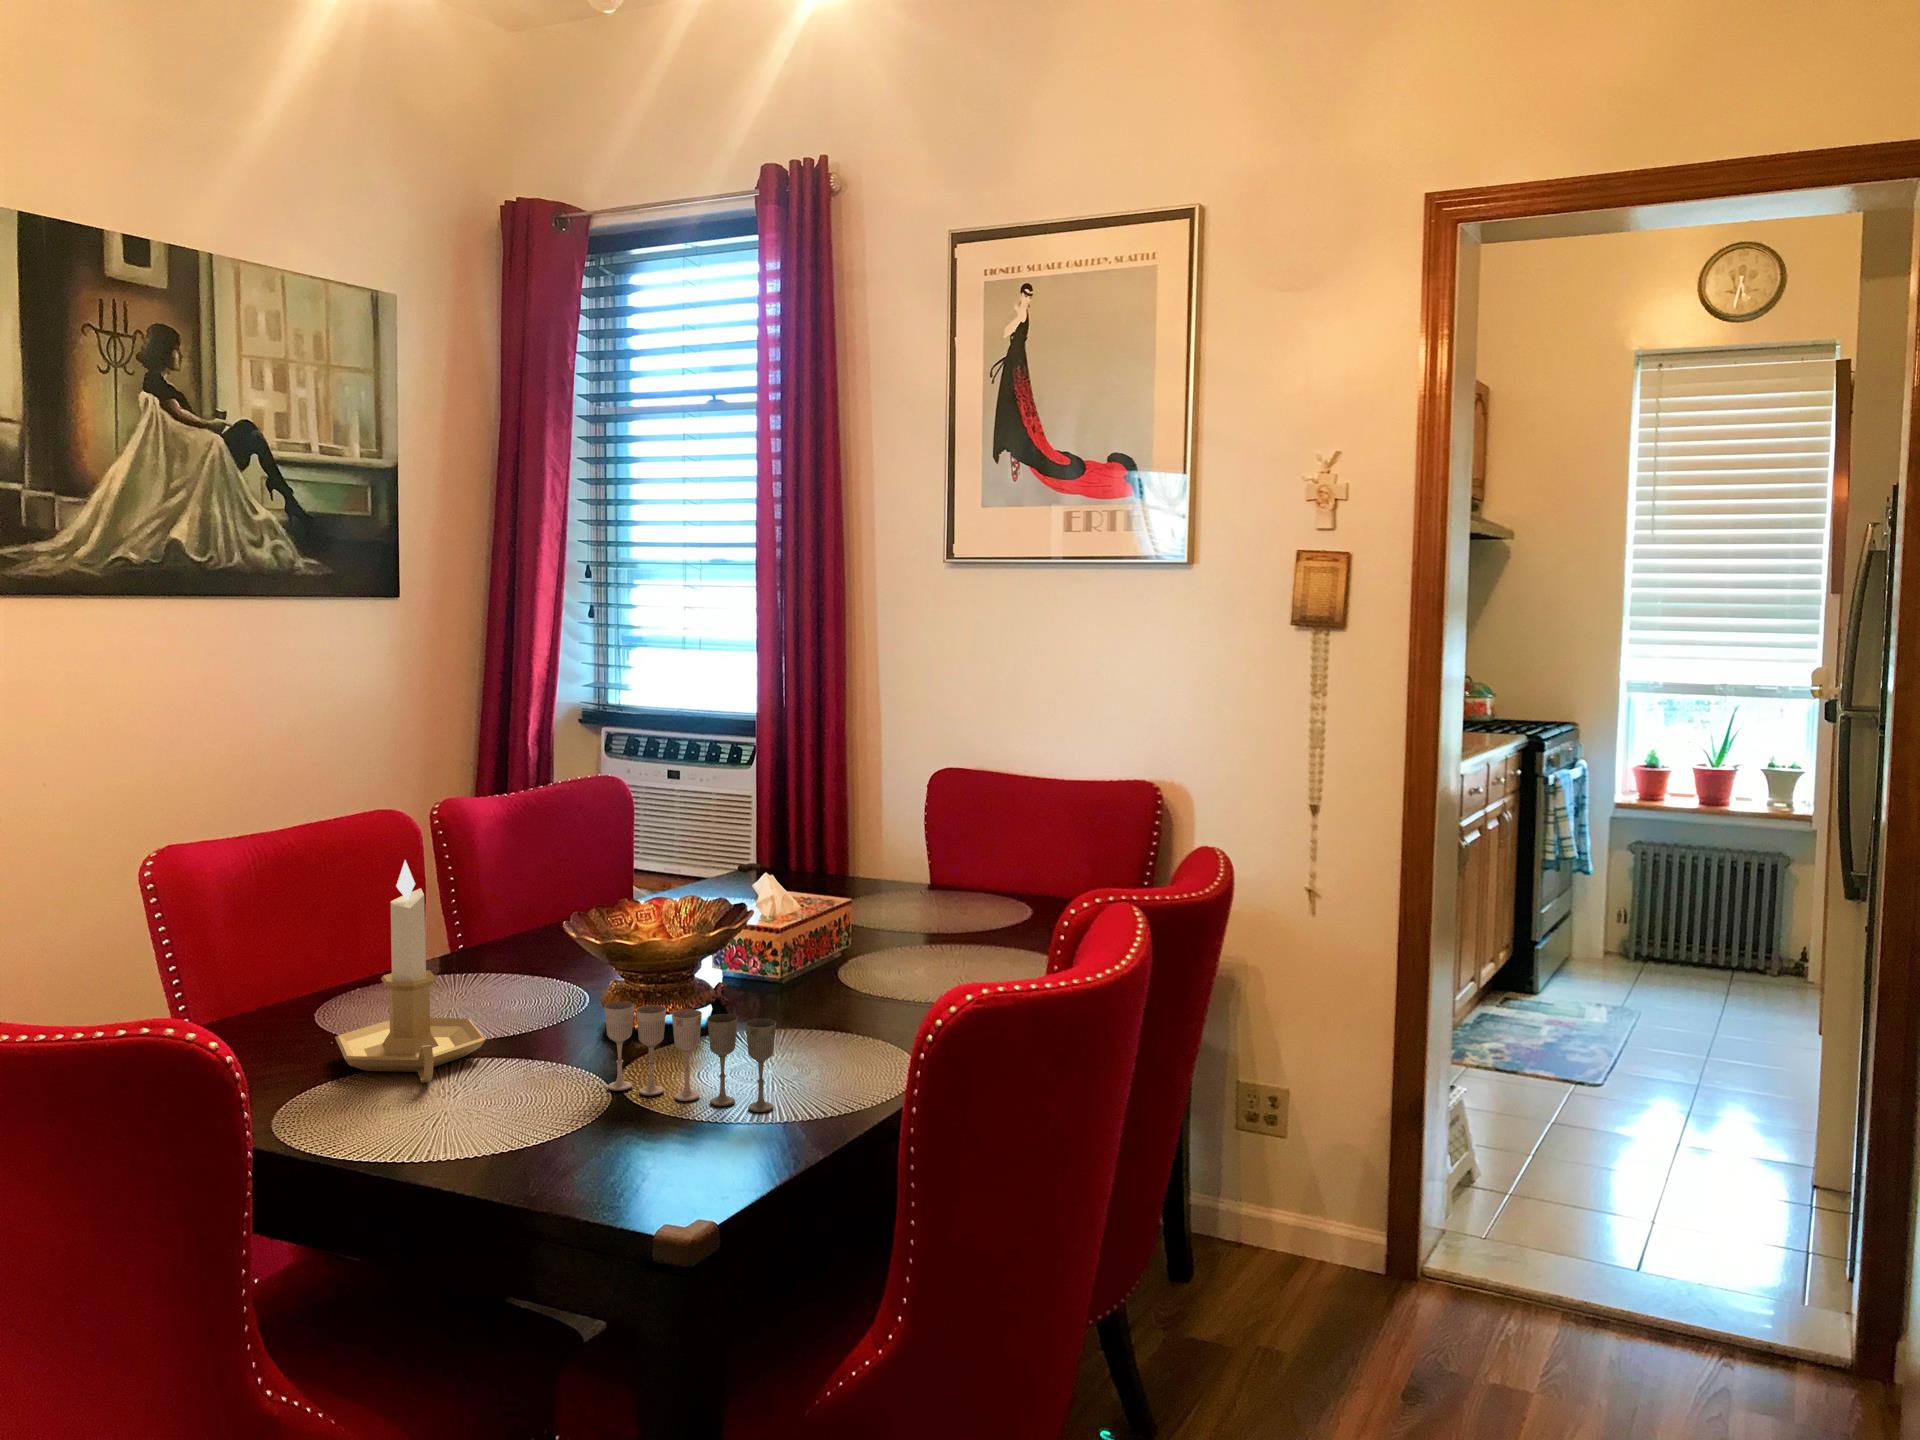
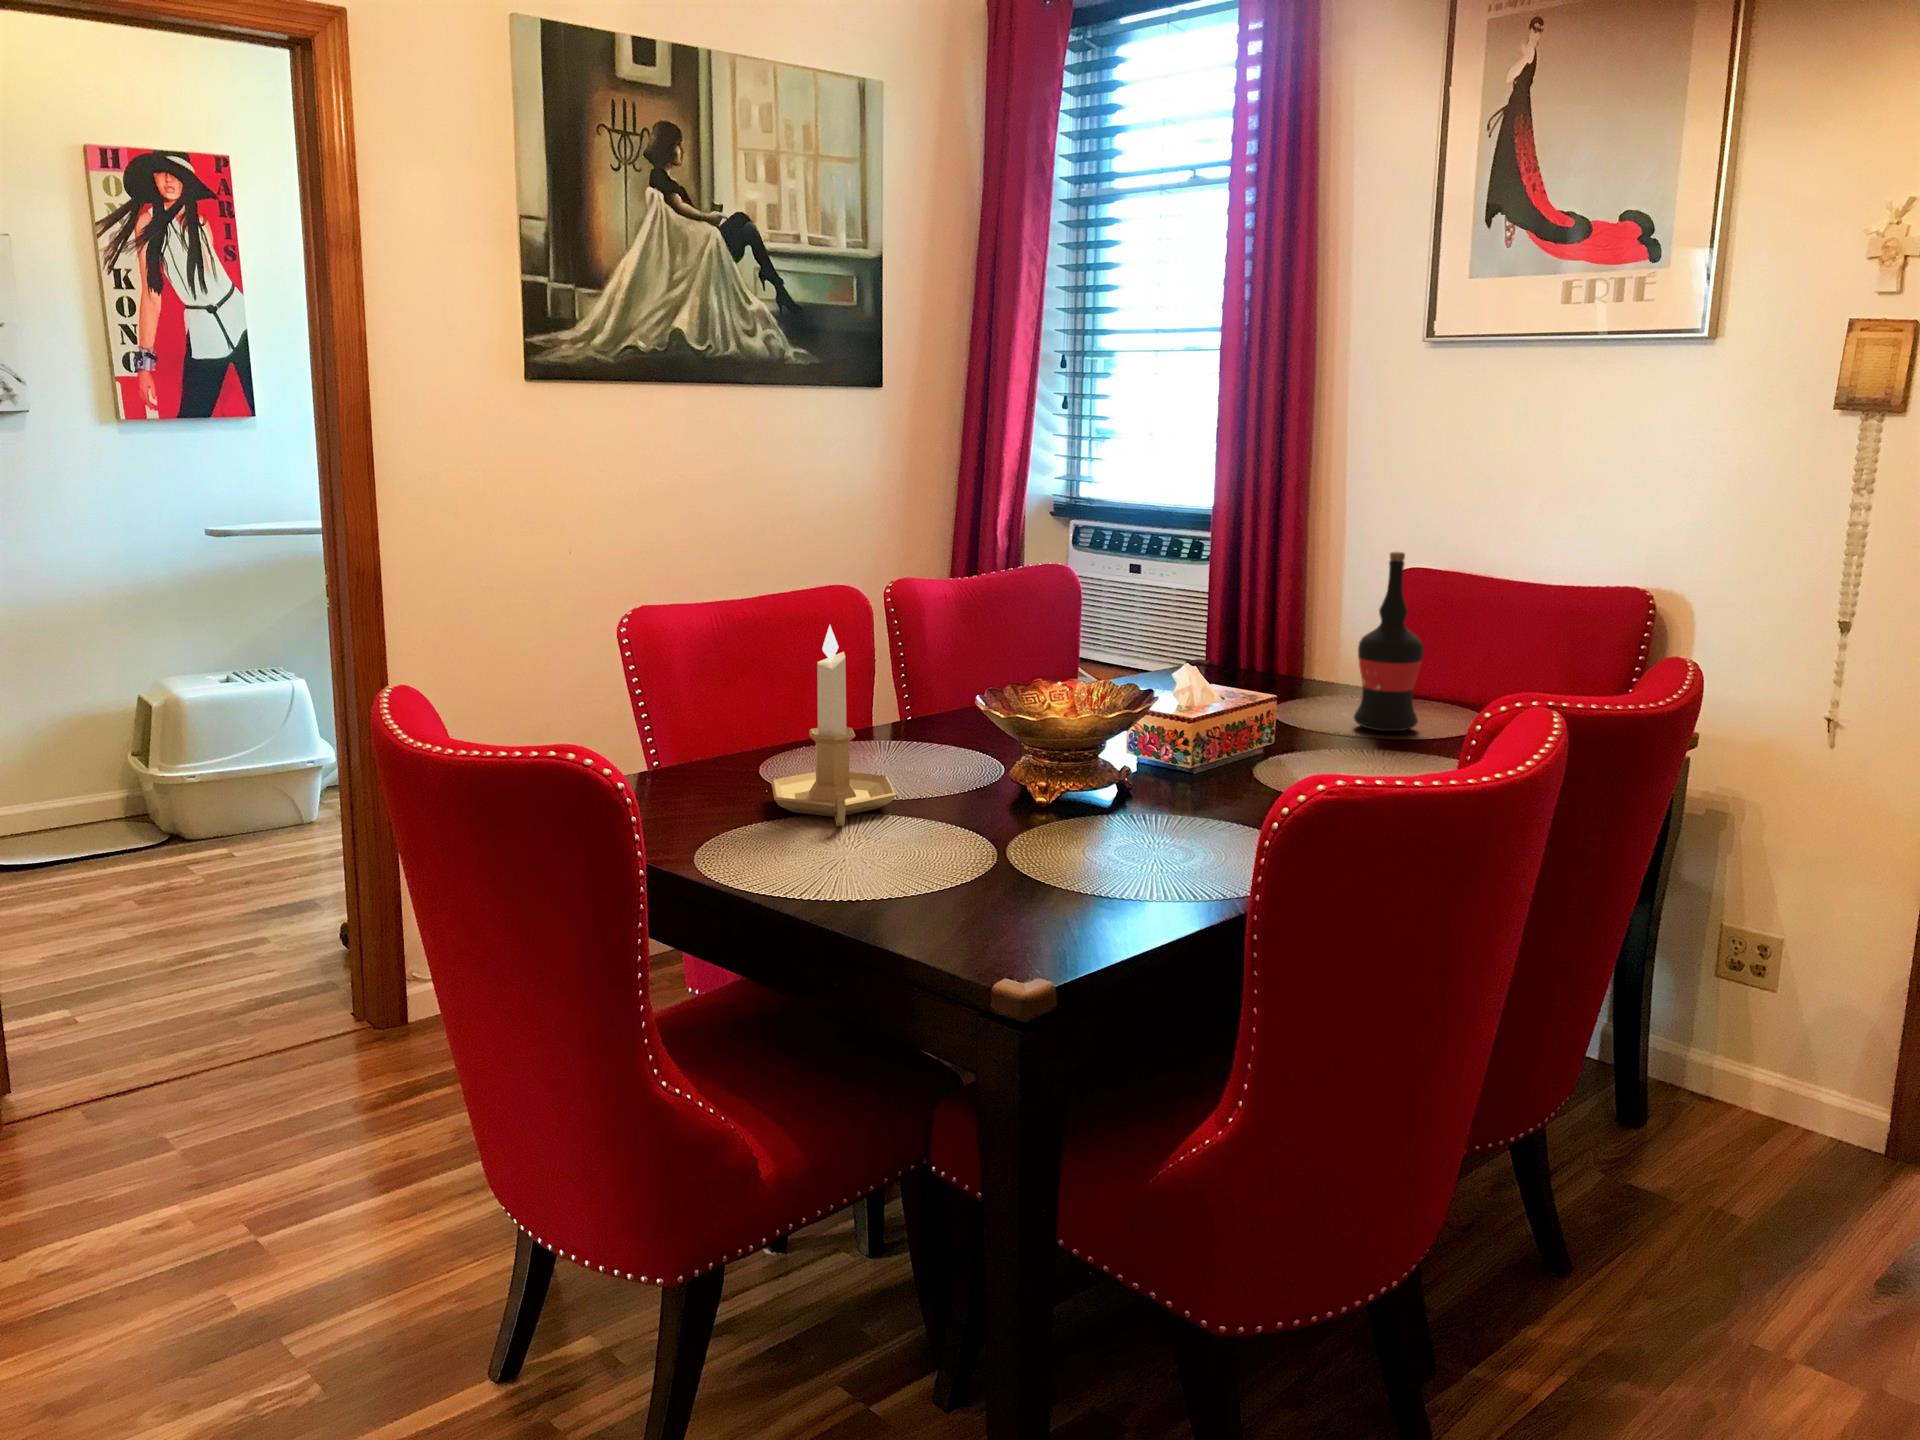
wine bottle: none [920,756,980,925] -> present [1354,552,1423,731]
wine glass: present [604,1001,776,1112] -> none [995,768,1150,883]

